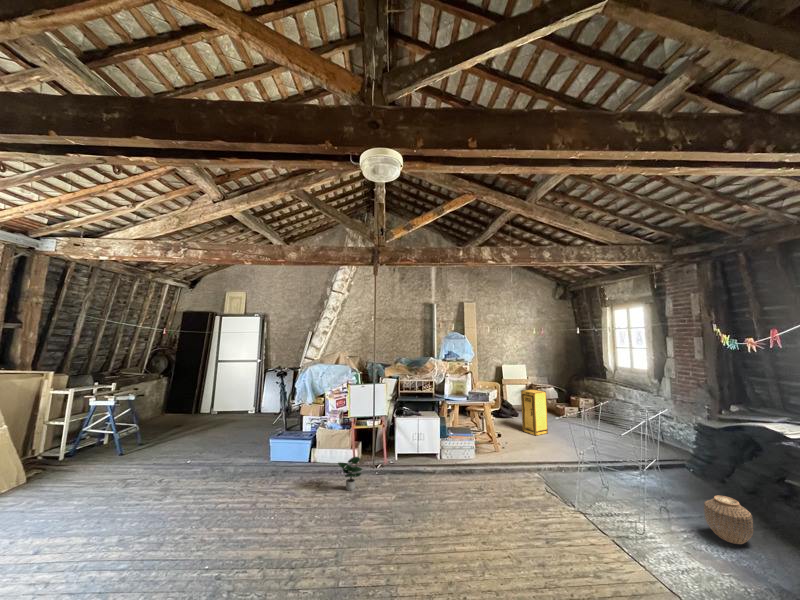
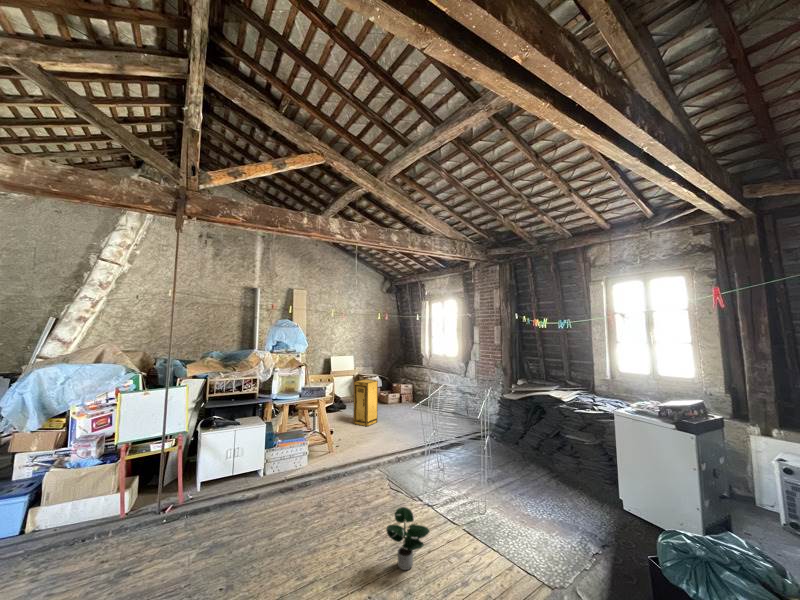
potted plant: present [338,457,362,490] -> present [386,507,430,570]
woven basket: present [704,496,753,544] -> none [524,459,558,500]

